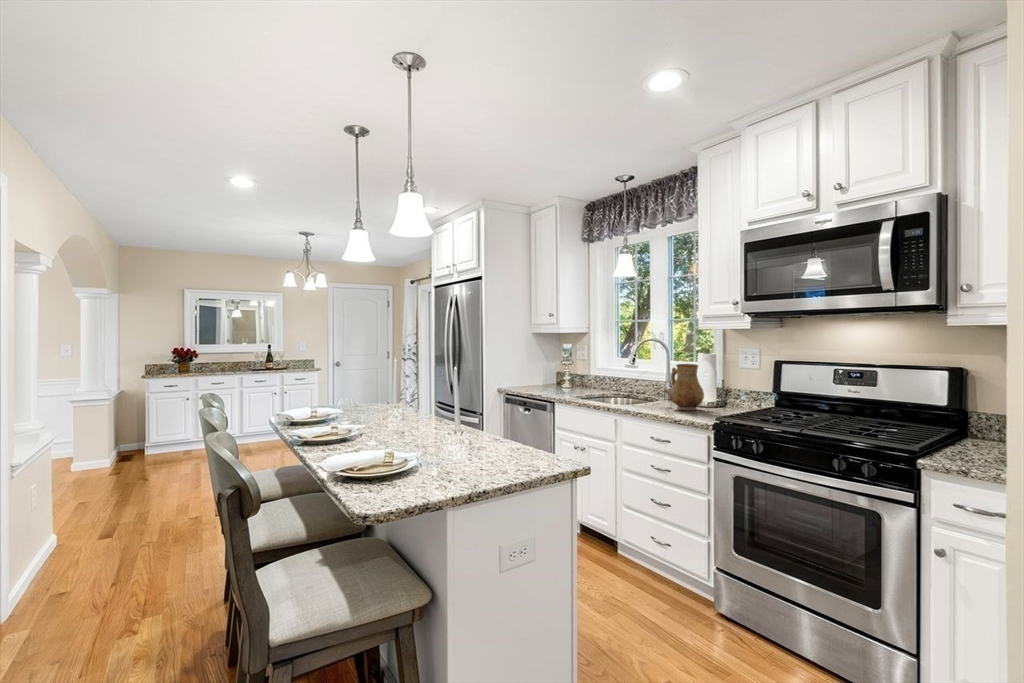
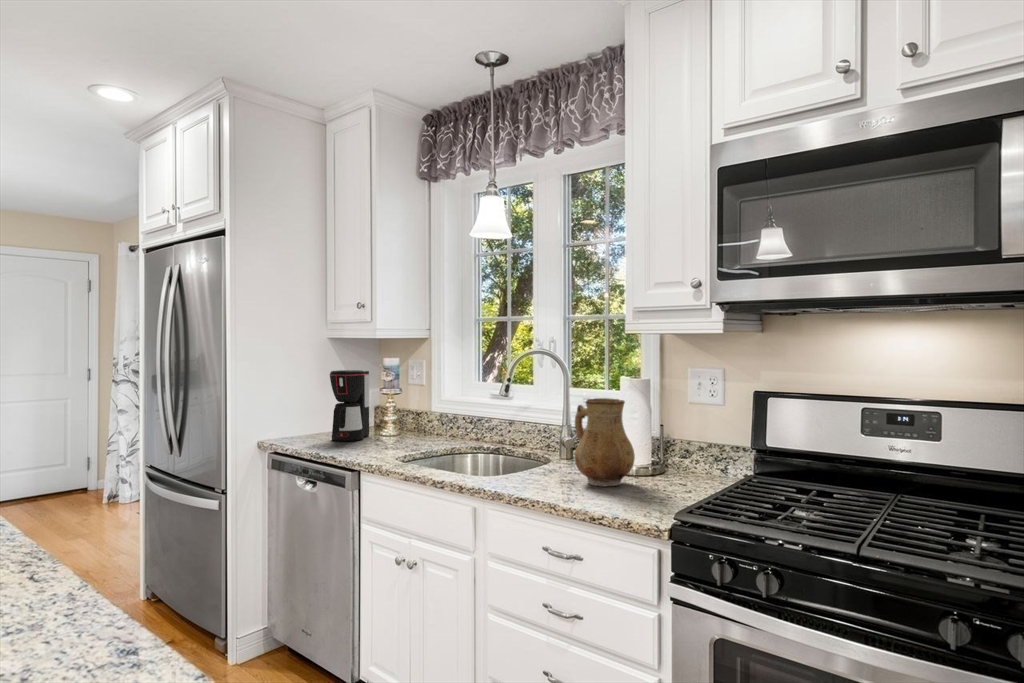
coffee maker: none [534,351,555,389] -> present [329,370,369,441]

